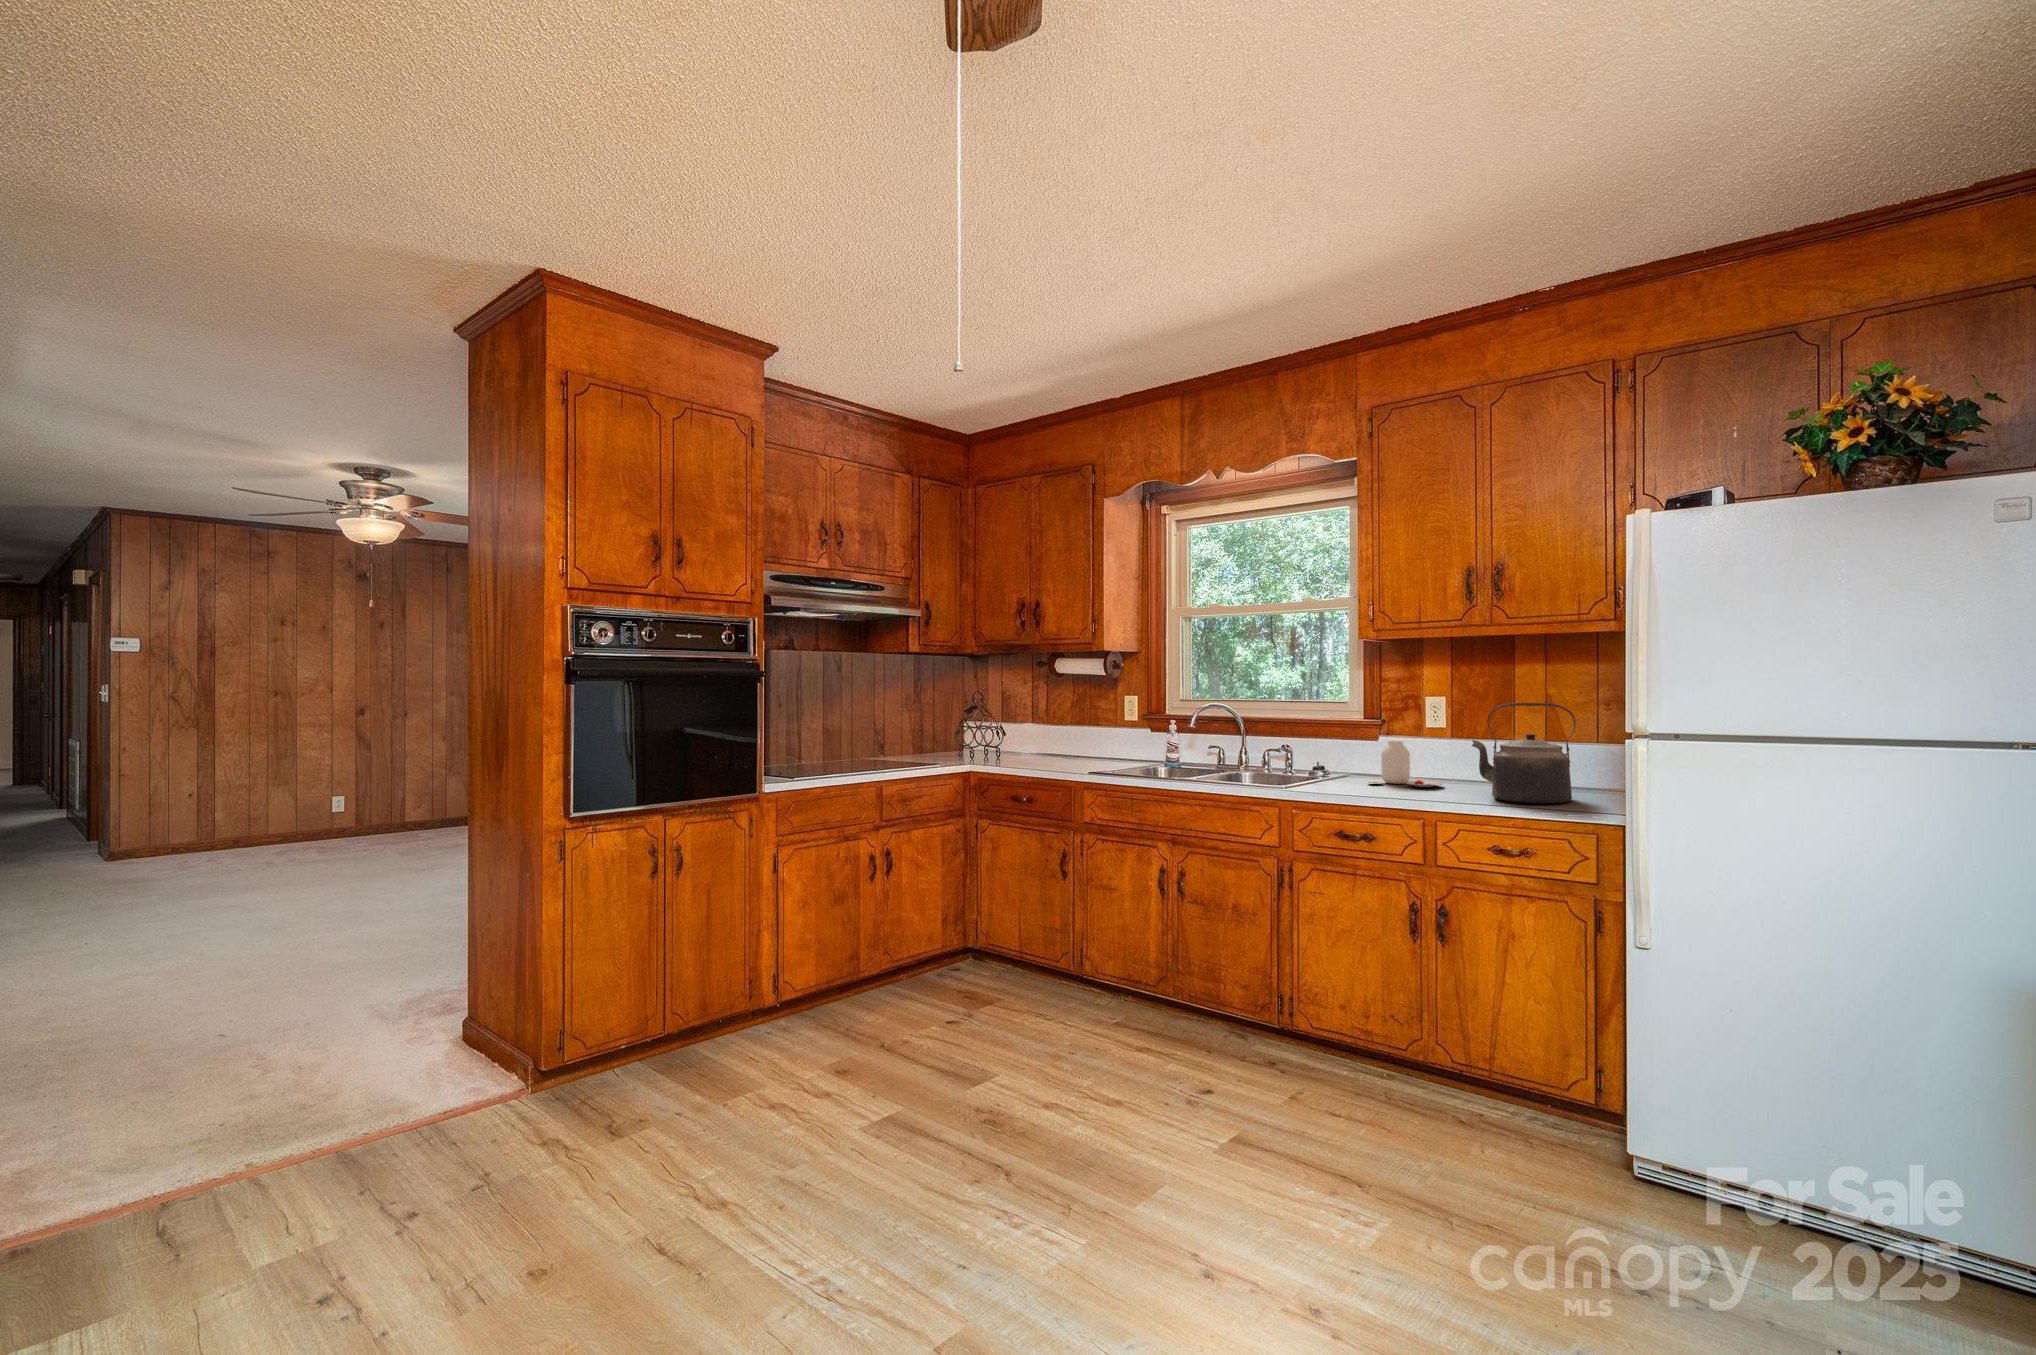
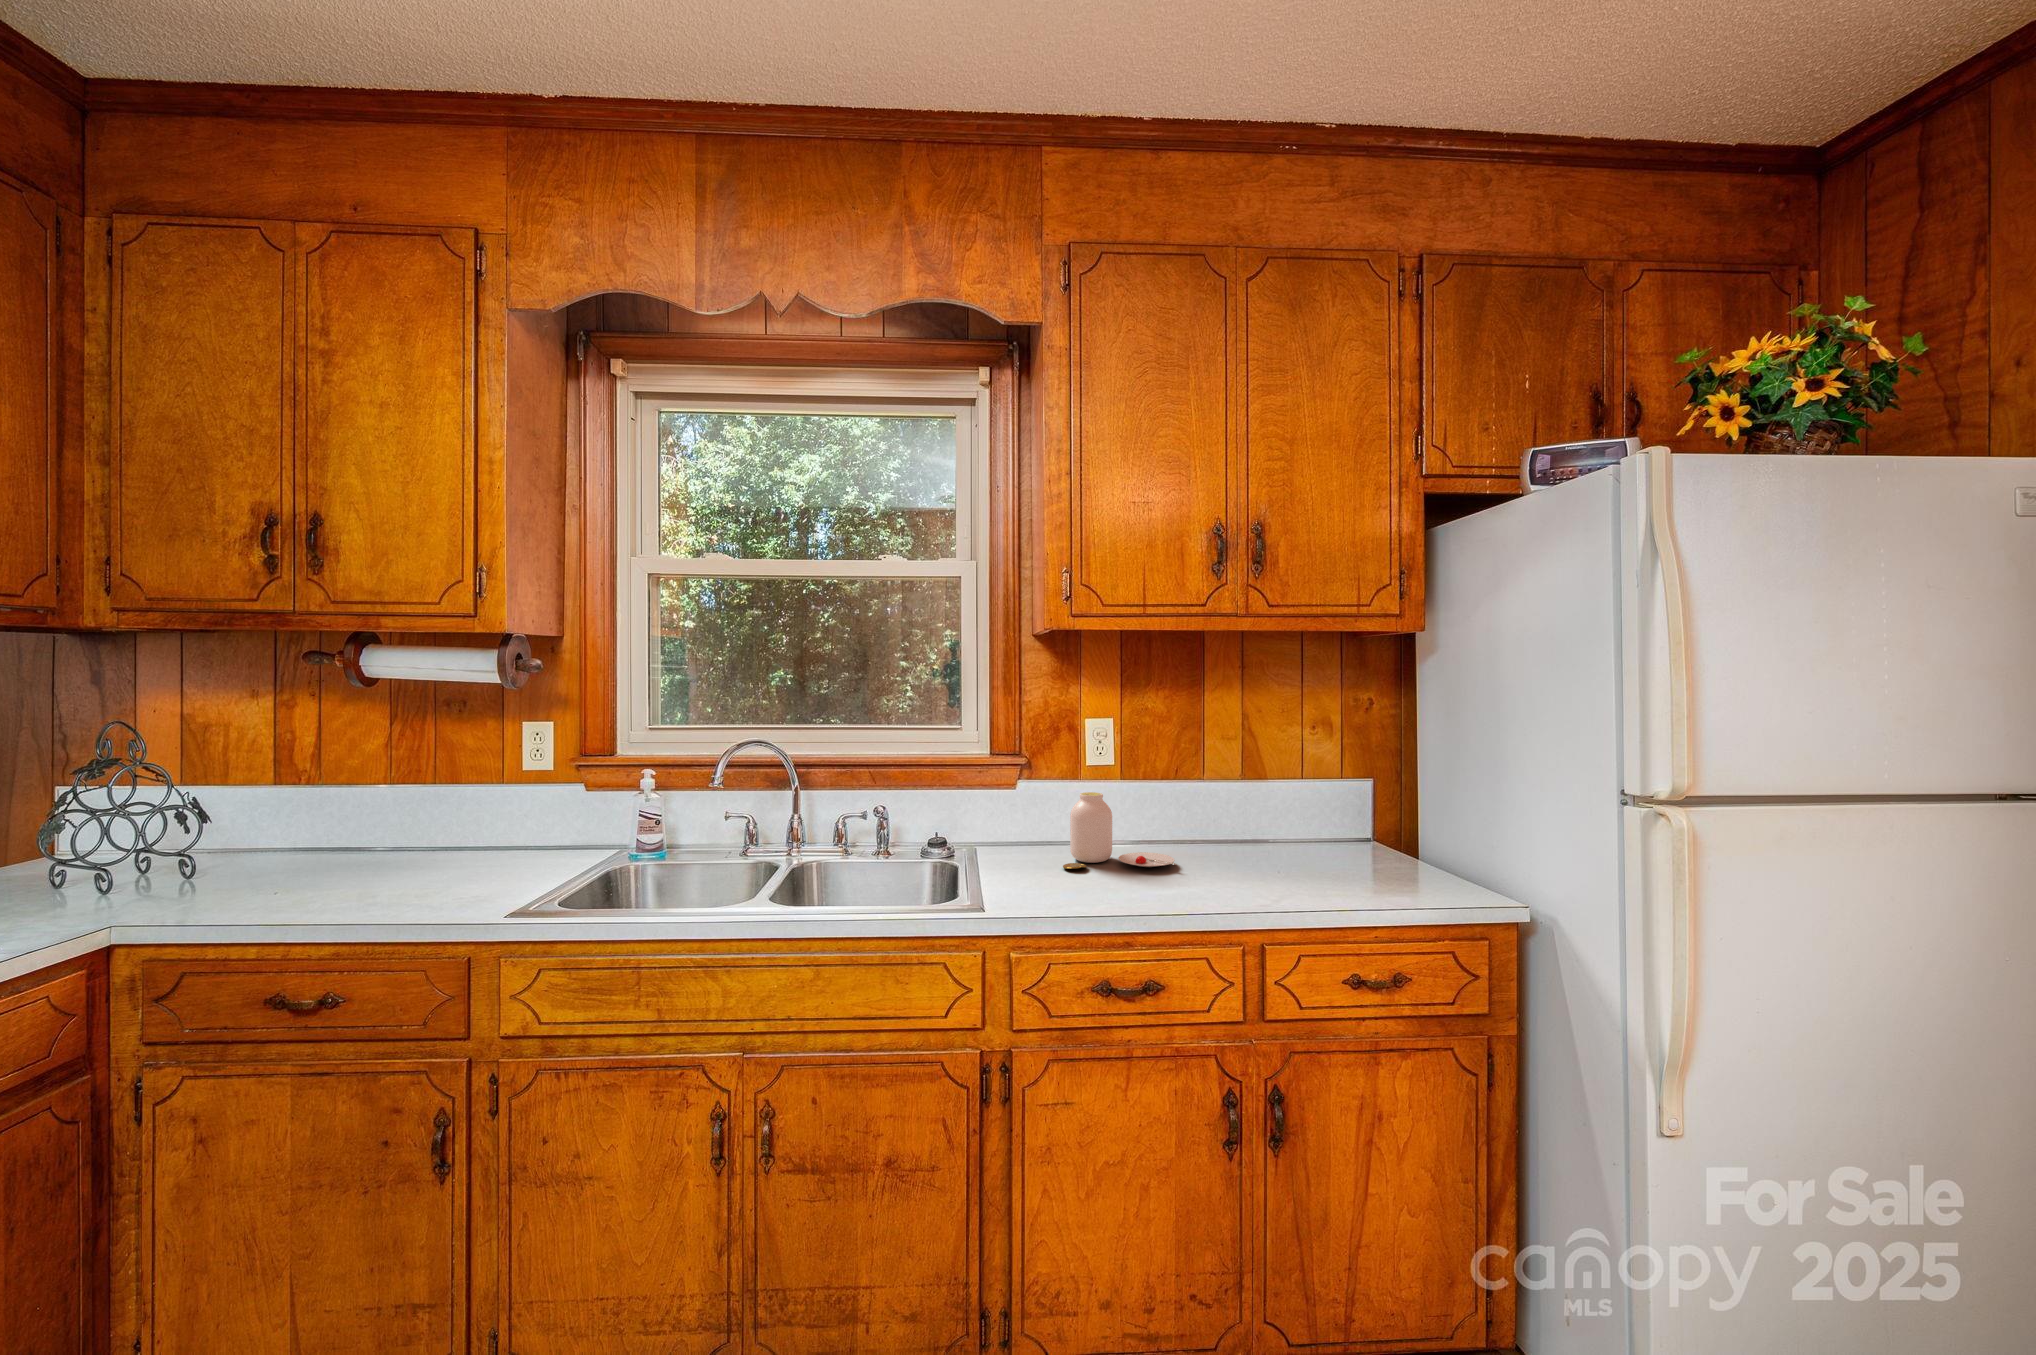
kettle: present [1472,703,1576,804] -> none [1262,734,1388,890]

